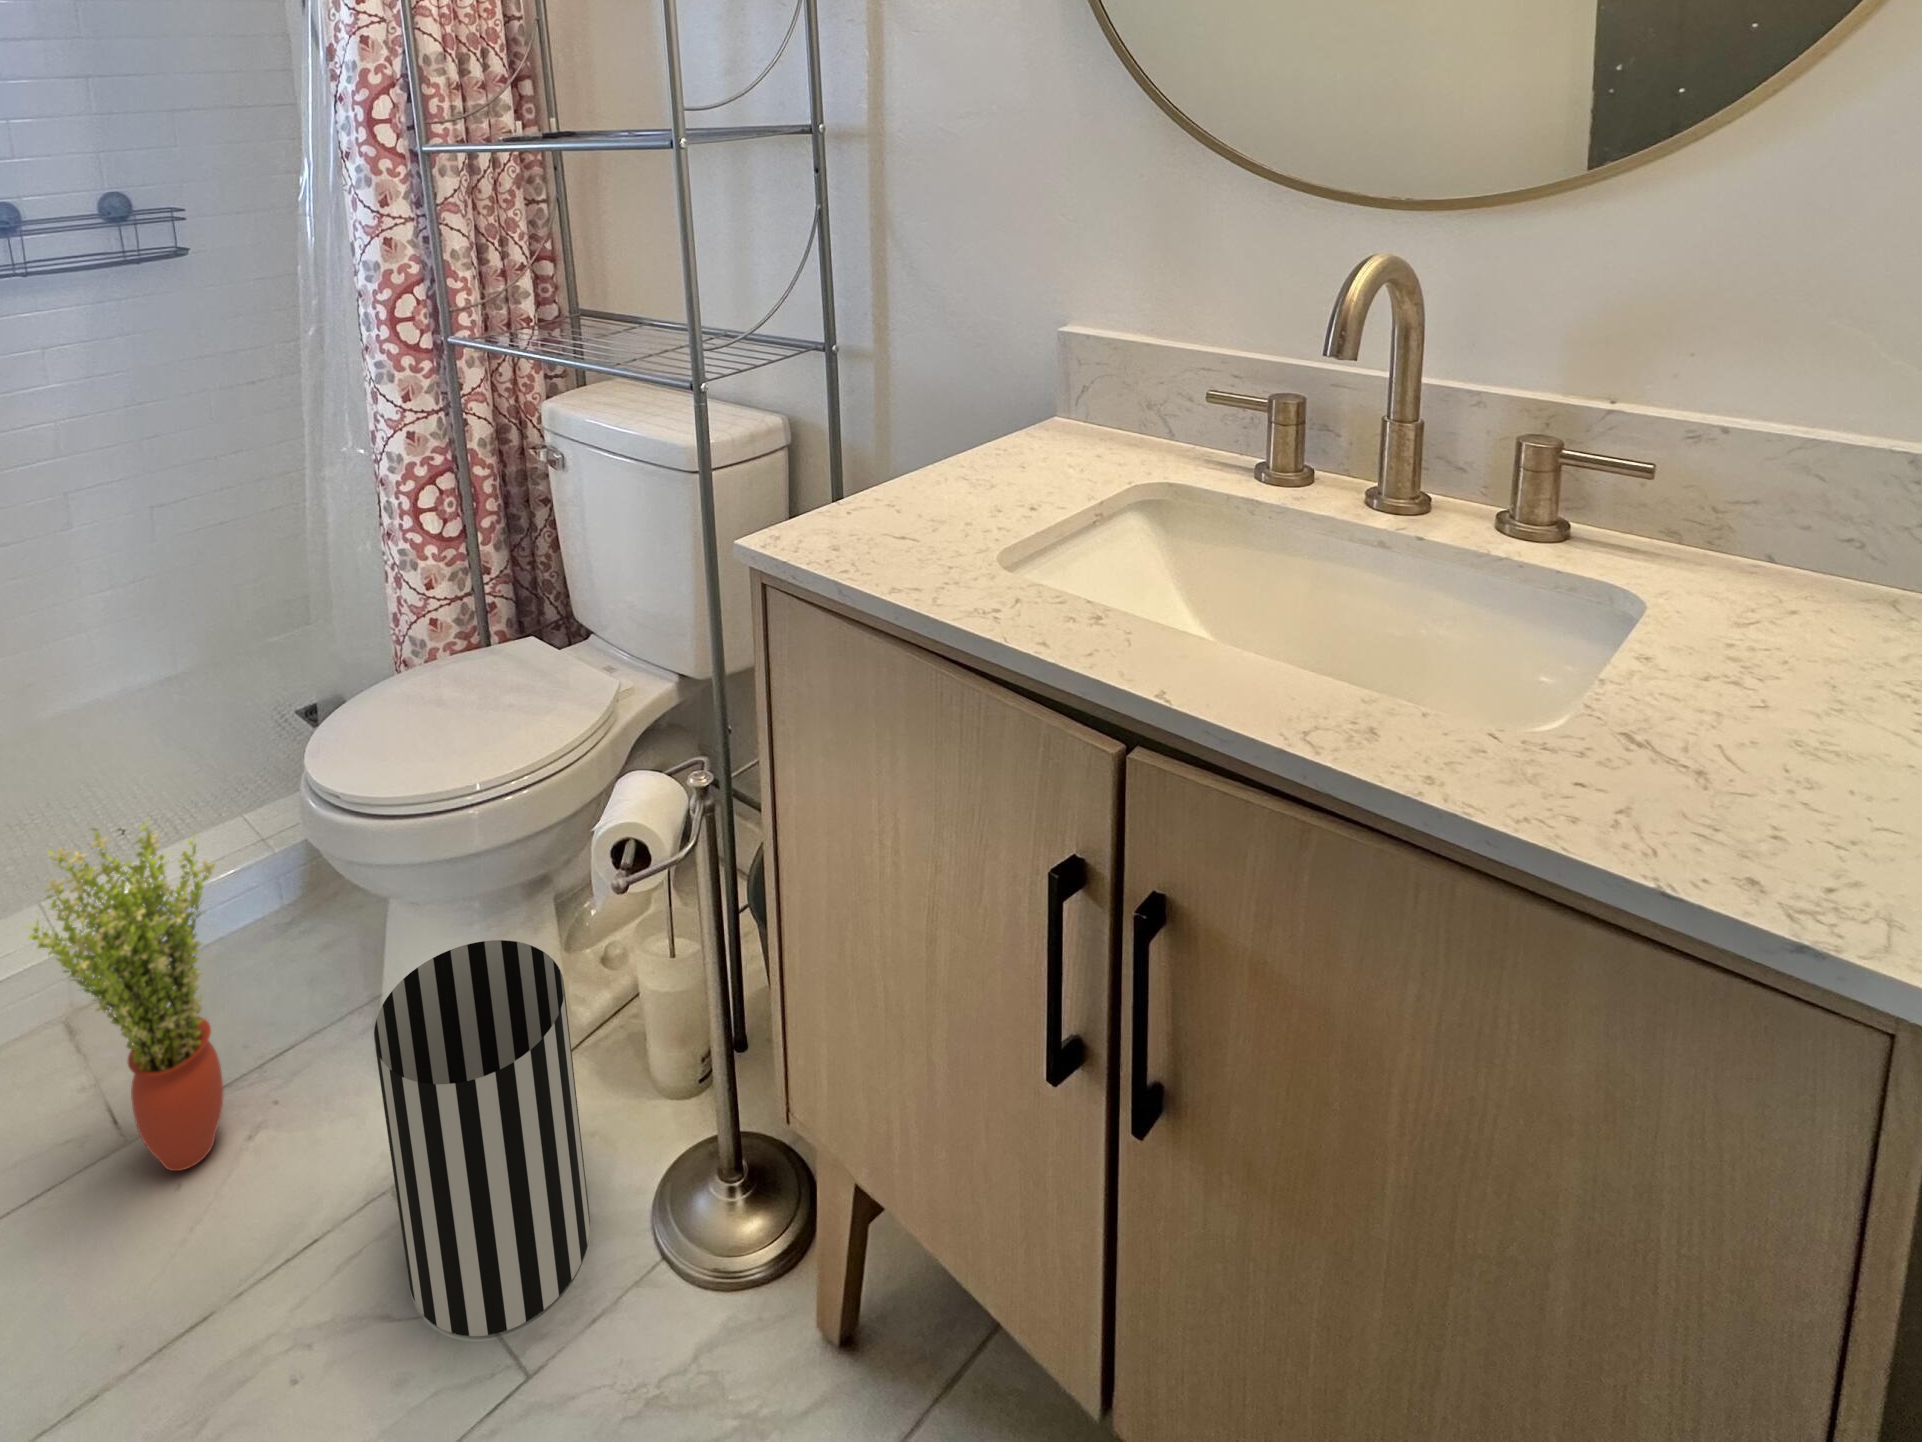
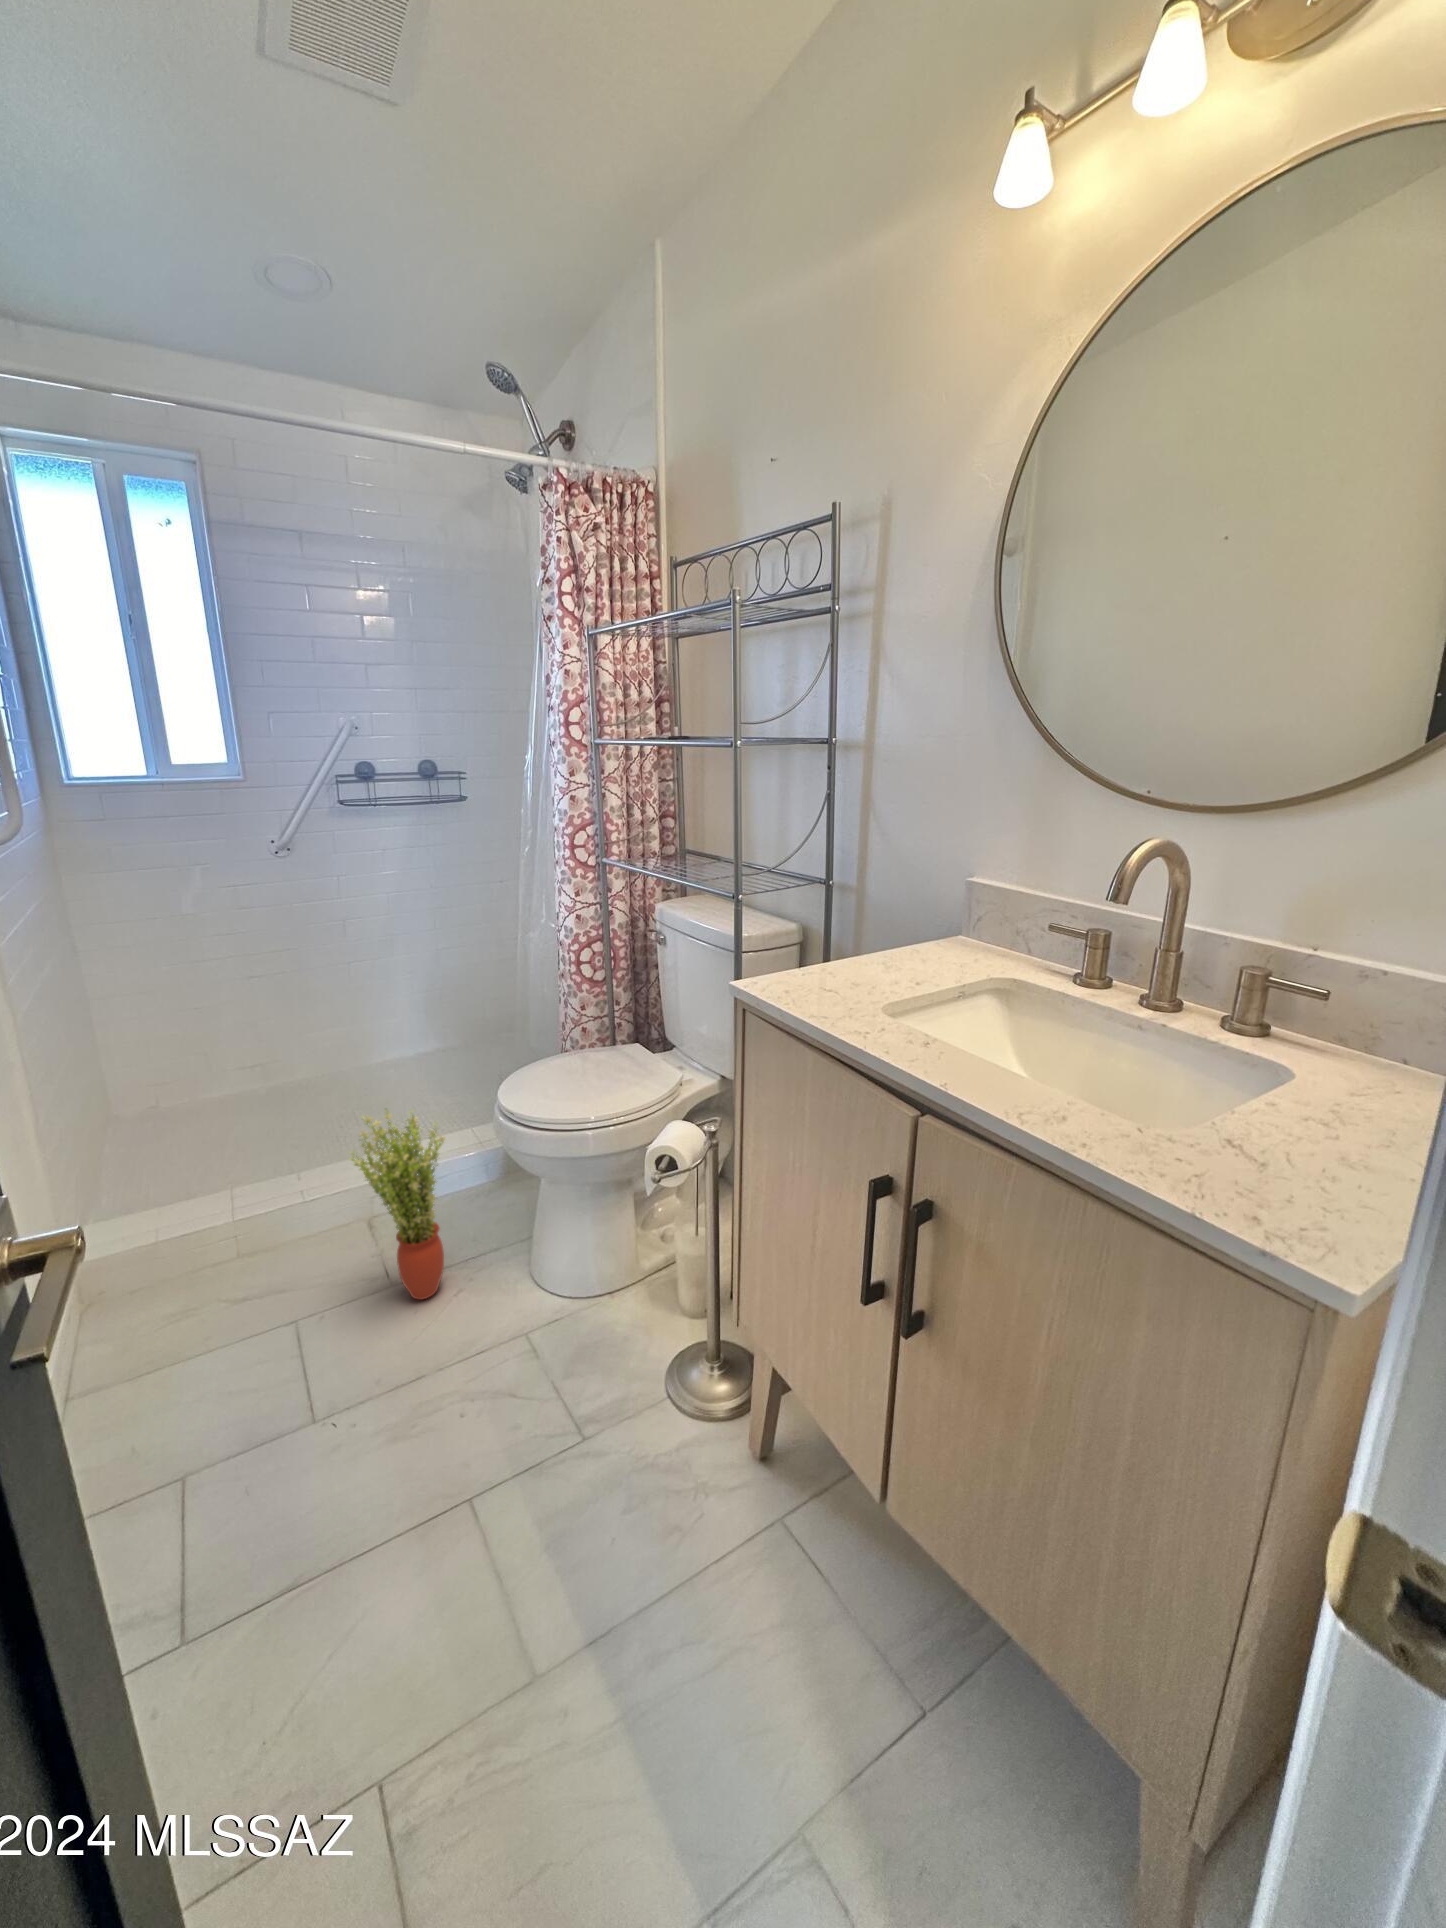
wastebasket: present [374,940,590,1336] -> none [518,1203,630,1409]

